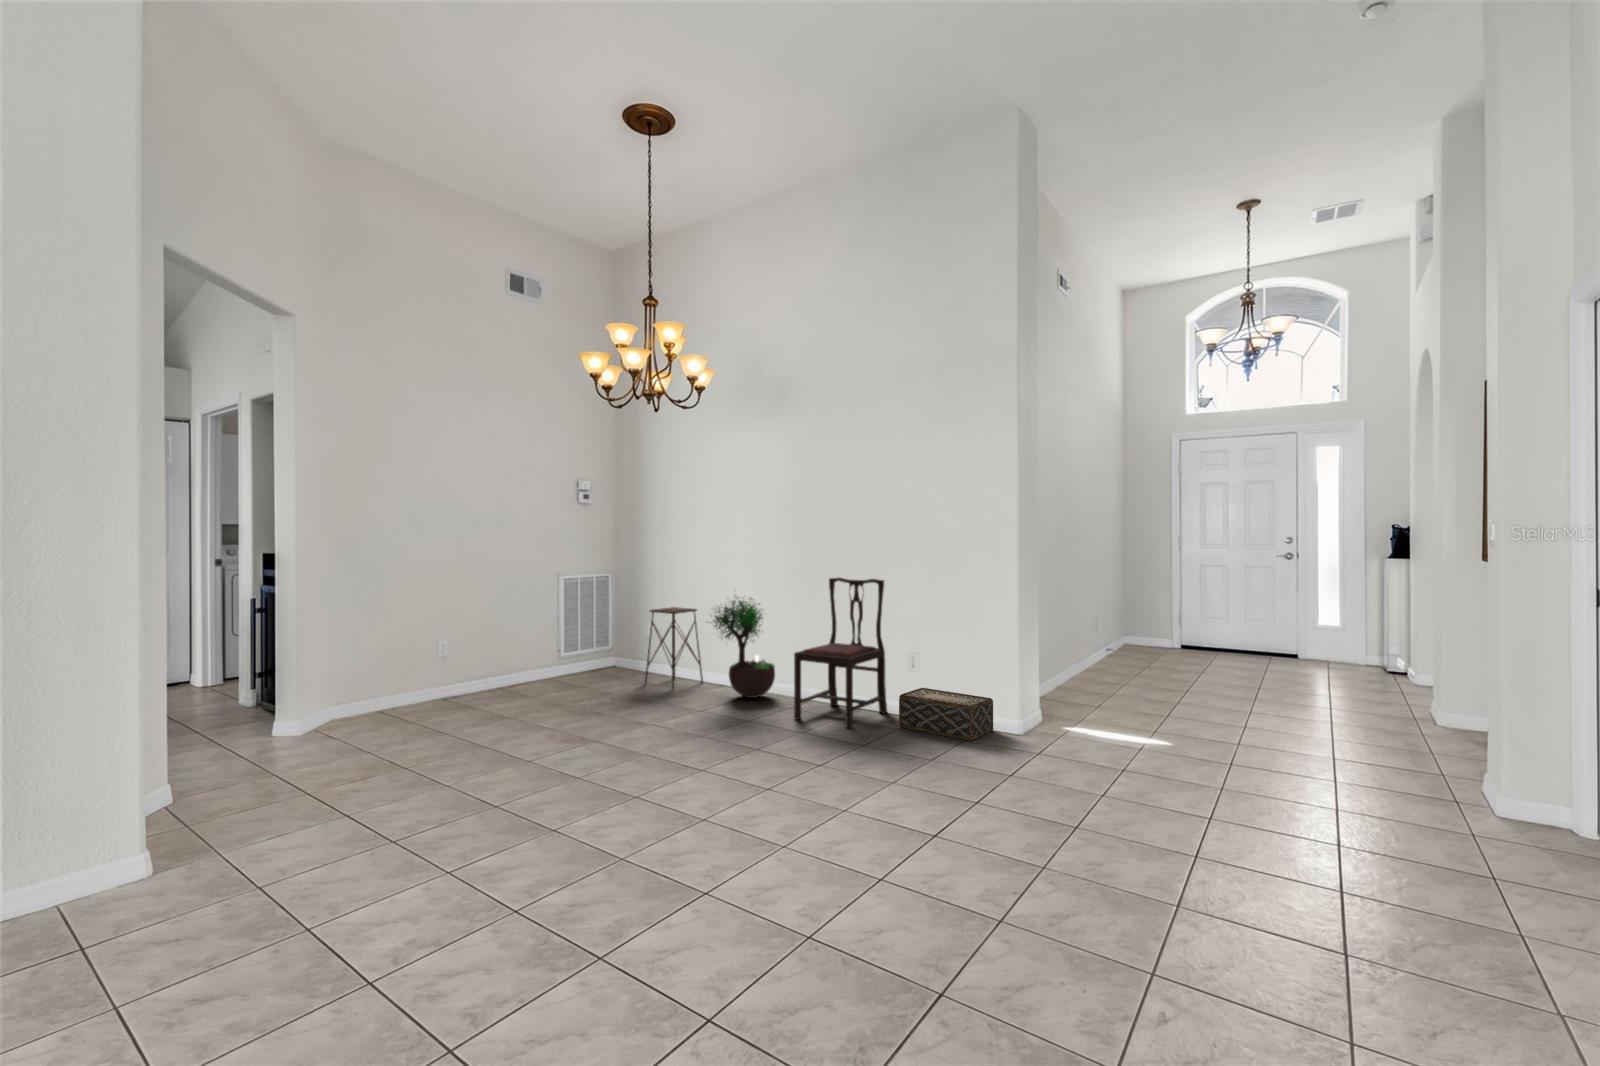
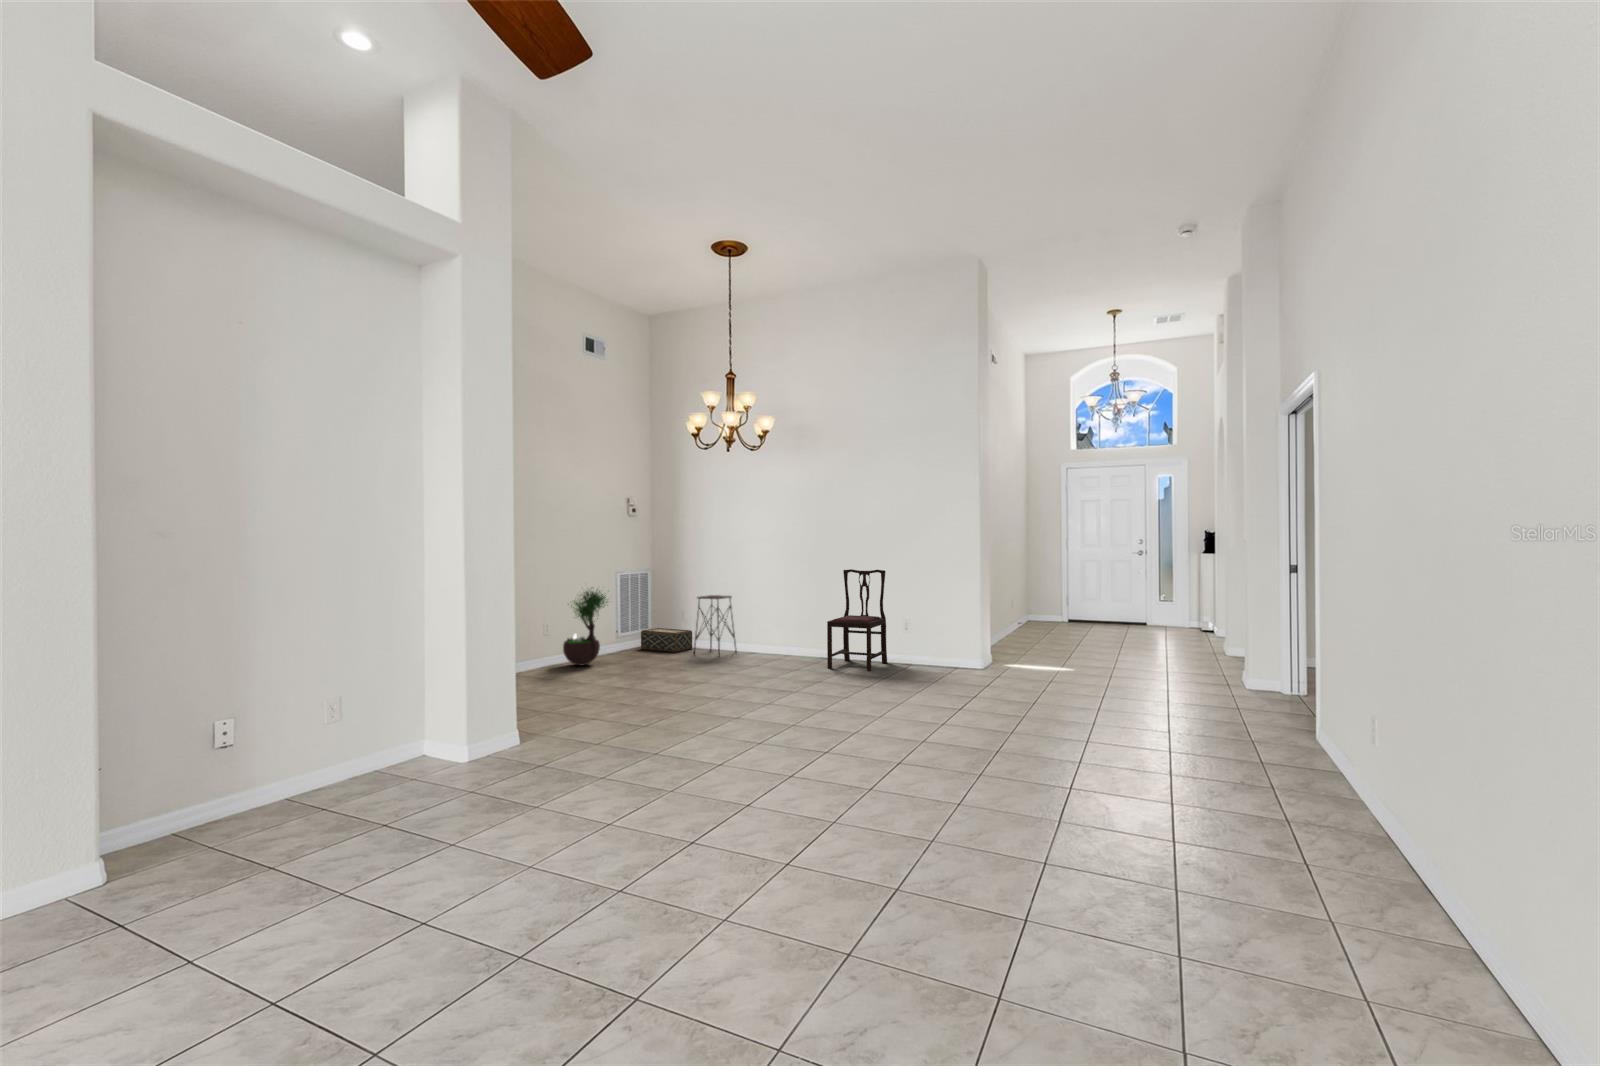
potted tree: present [714,597,775,698] -> present [563,589,609,665]
woven basket: present [899,688,993,740] -> present [641,628,692,652]

